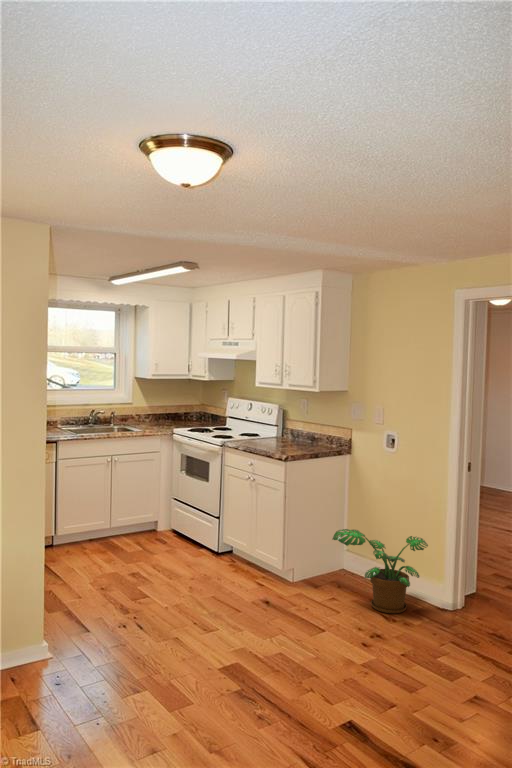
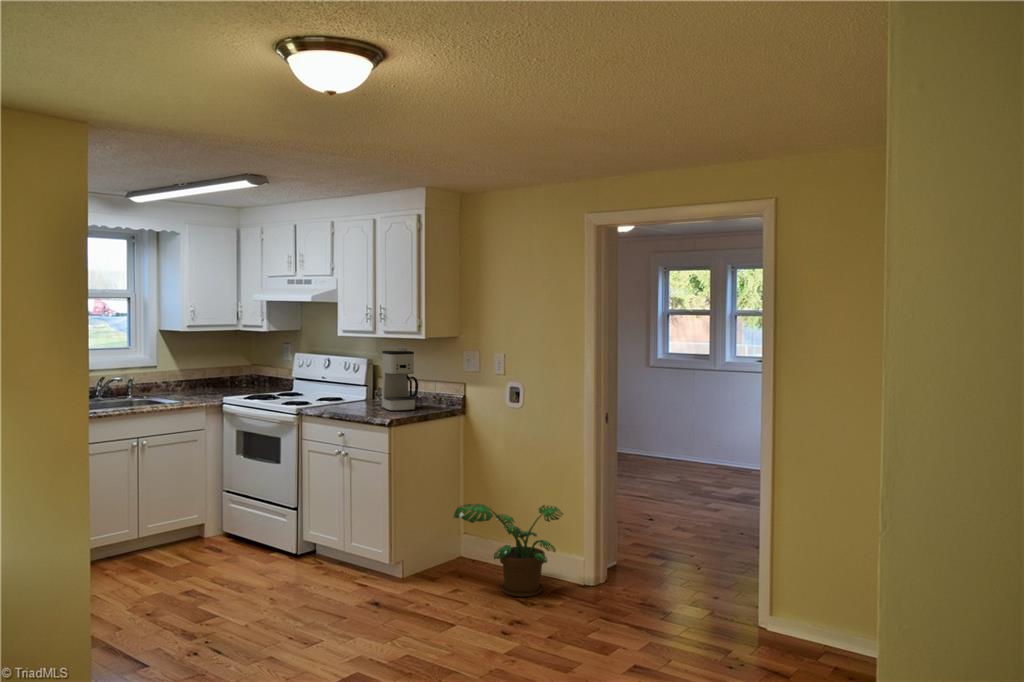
coffee maker: none [285,399,314,448] -> present [382,350,418,411]

